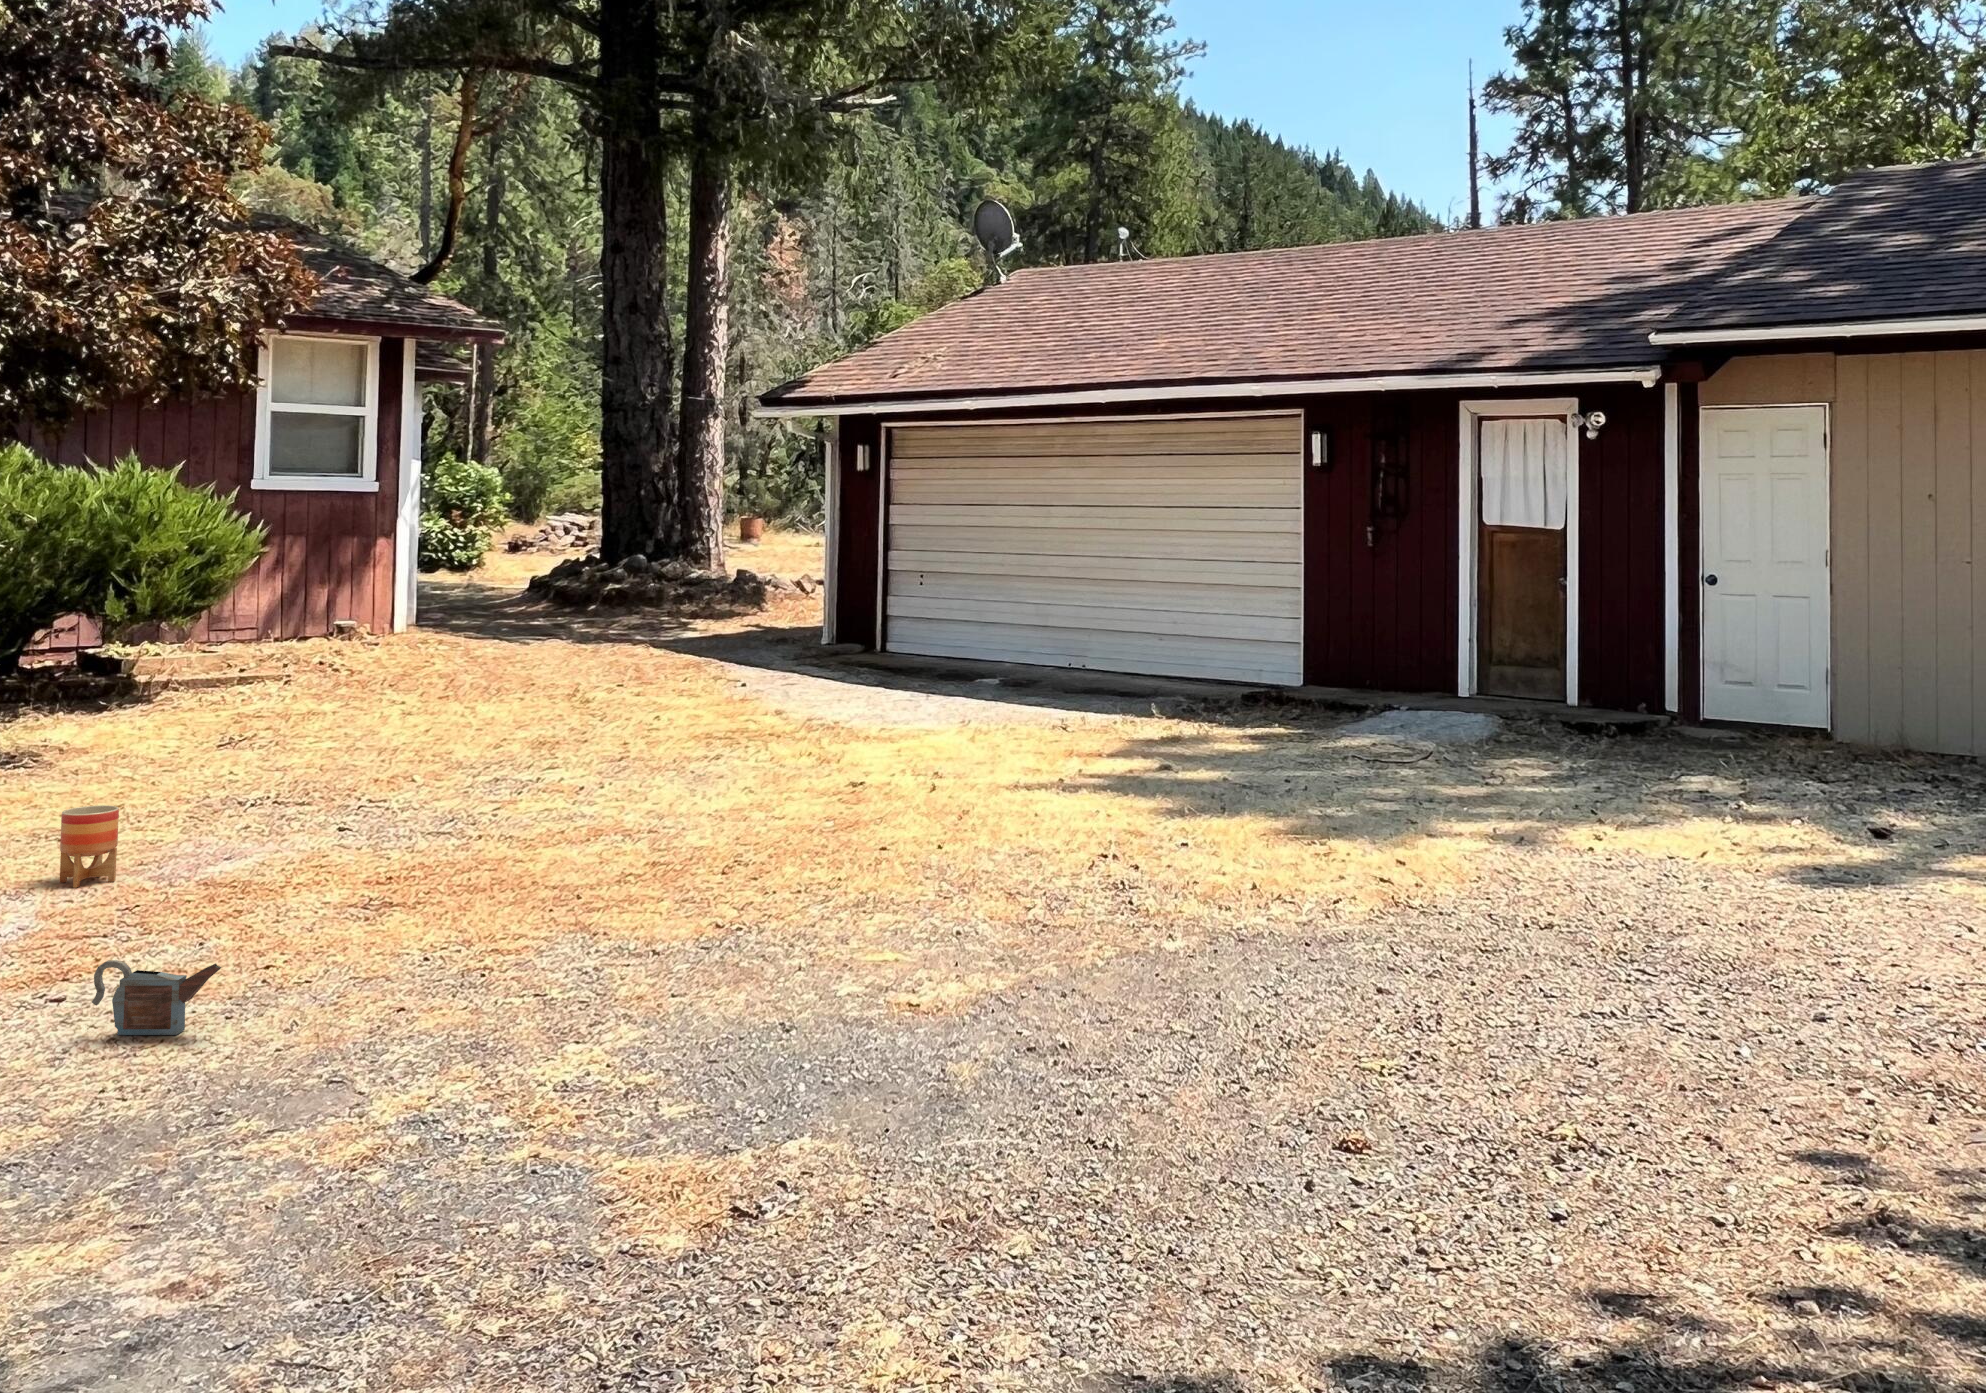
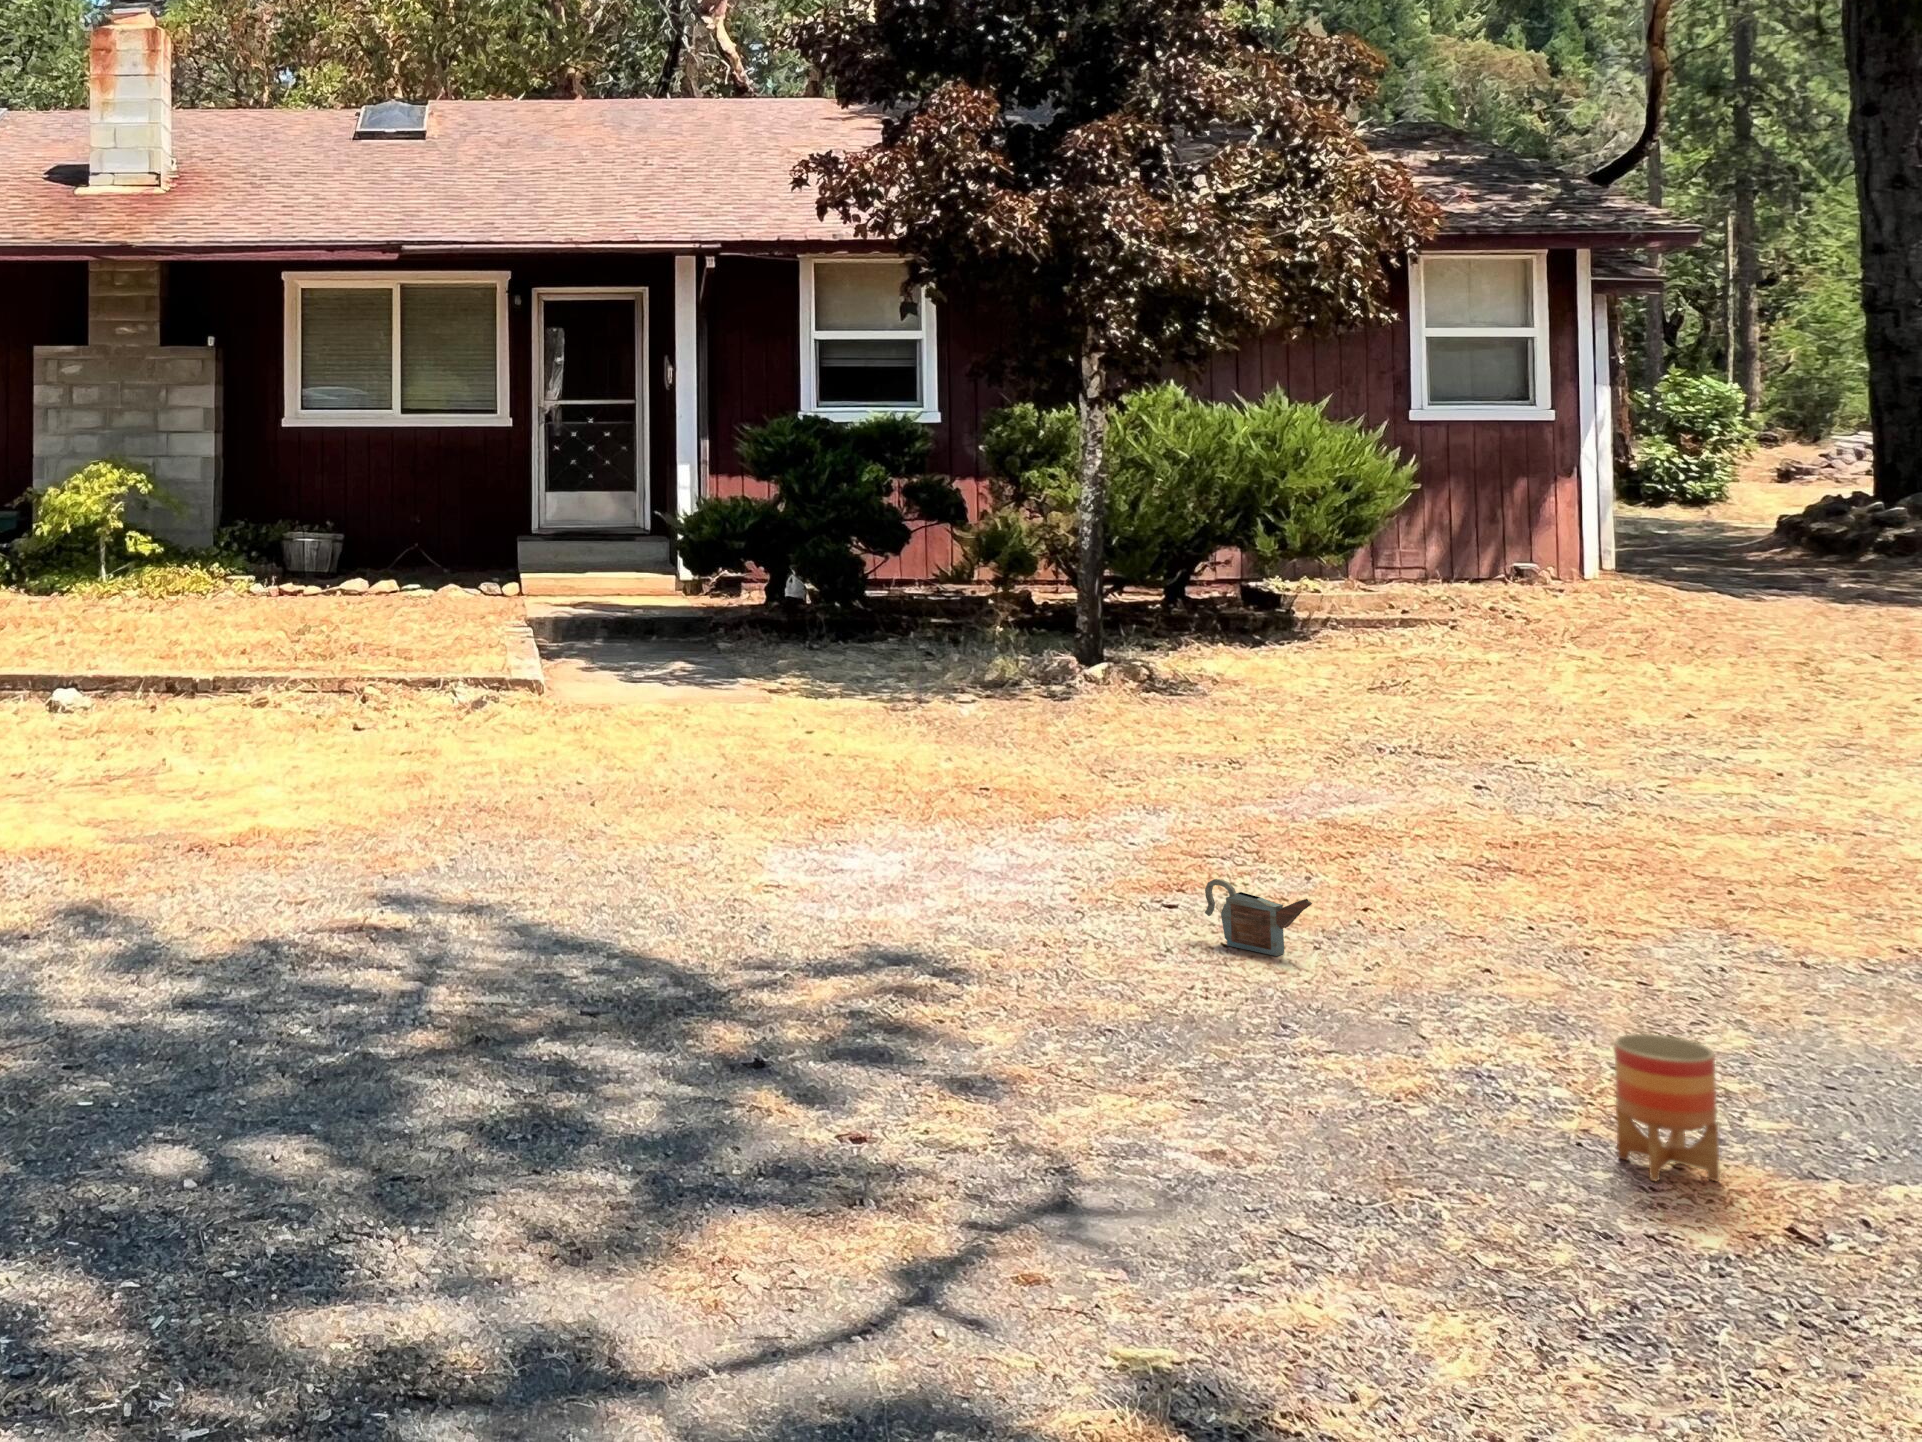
planter: present [60,805,119,888] -> present [1614,1034,1720,1182]

